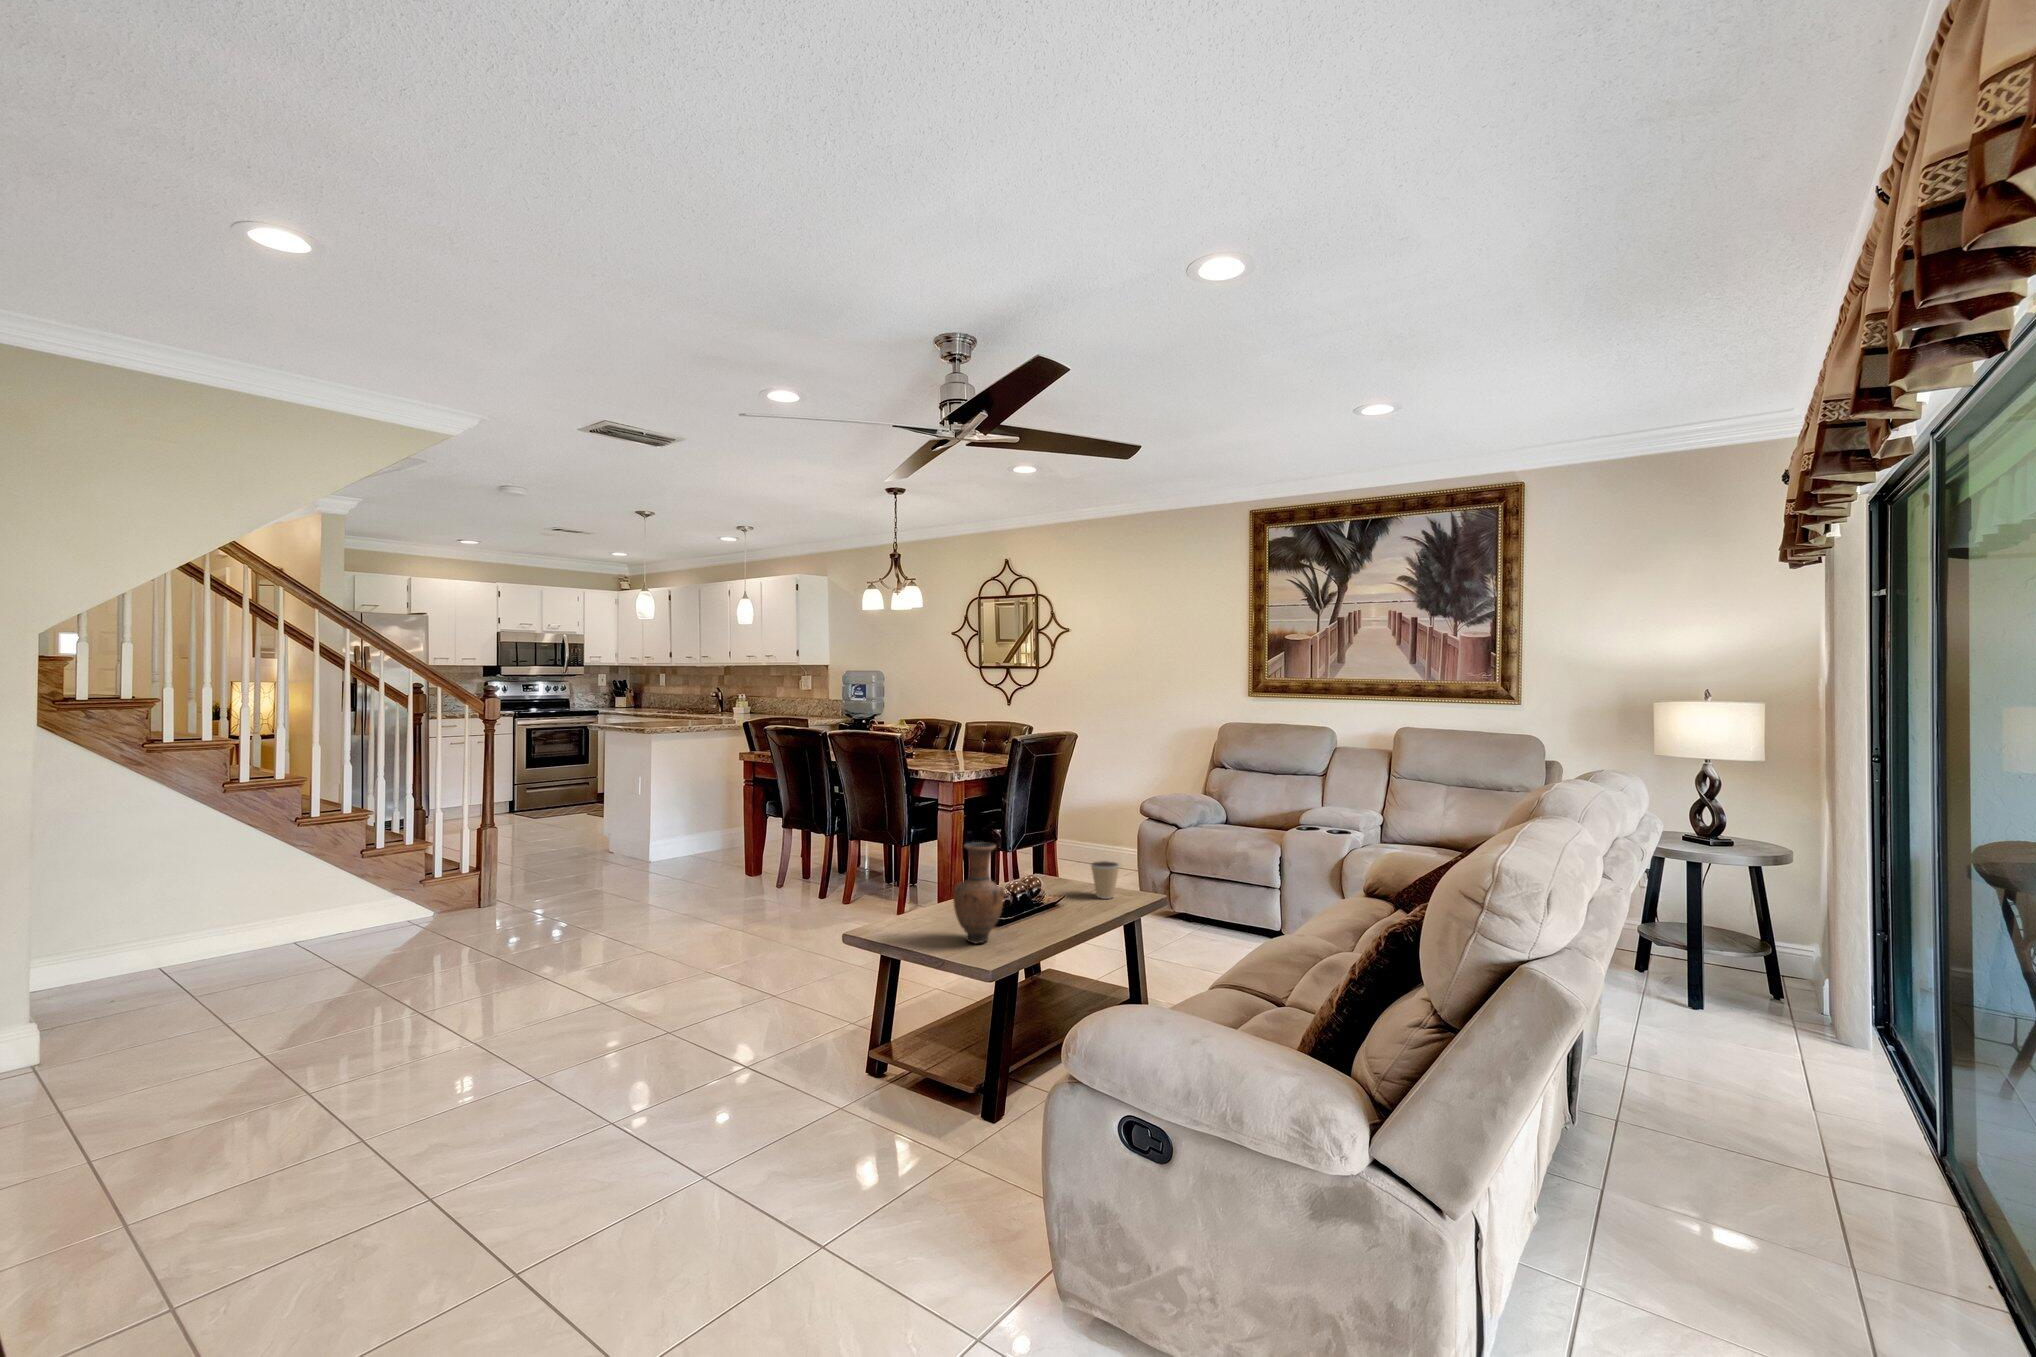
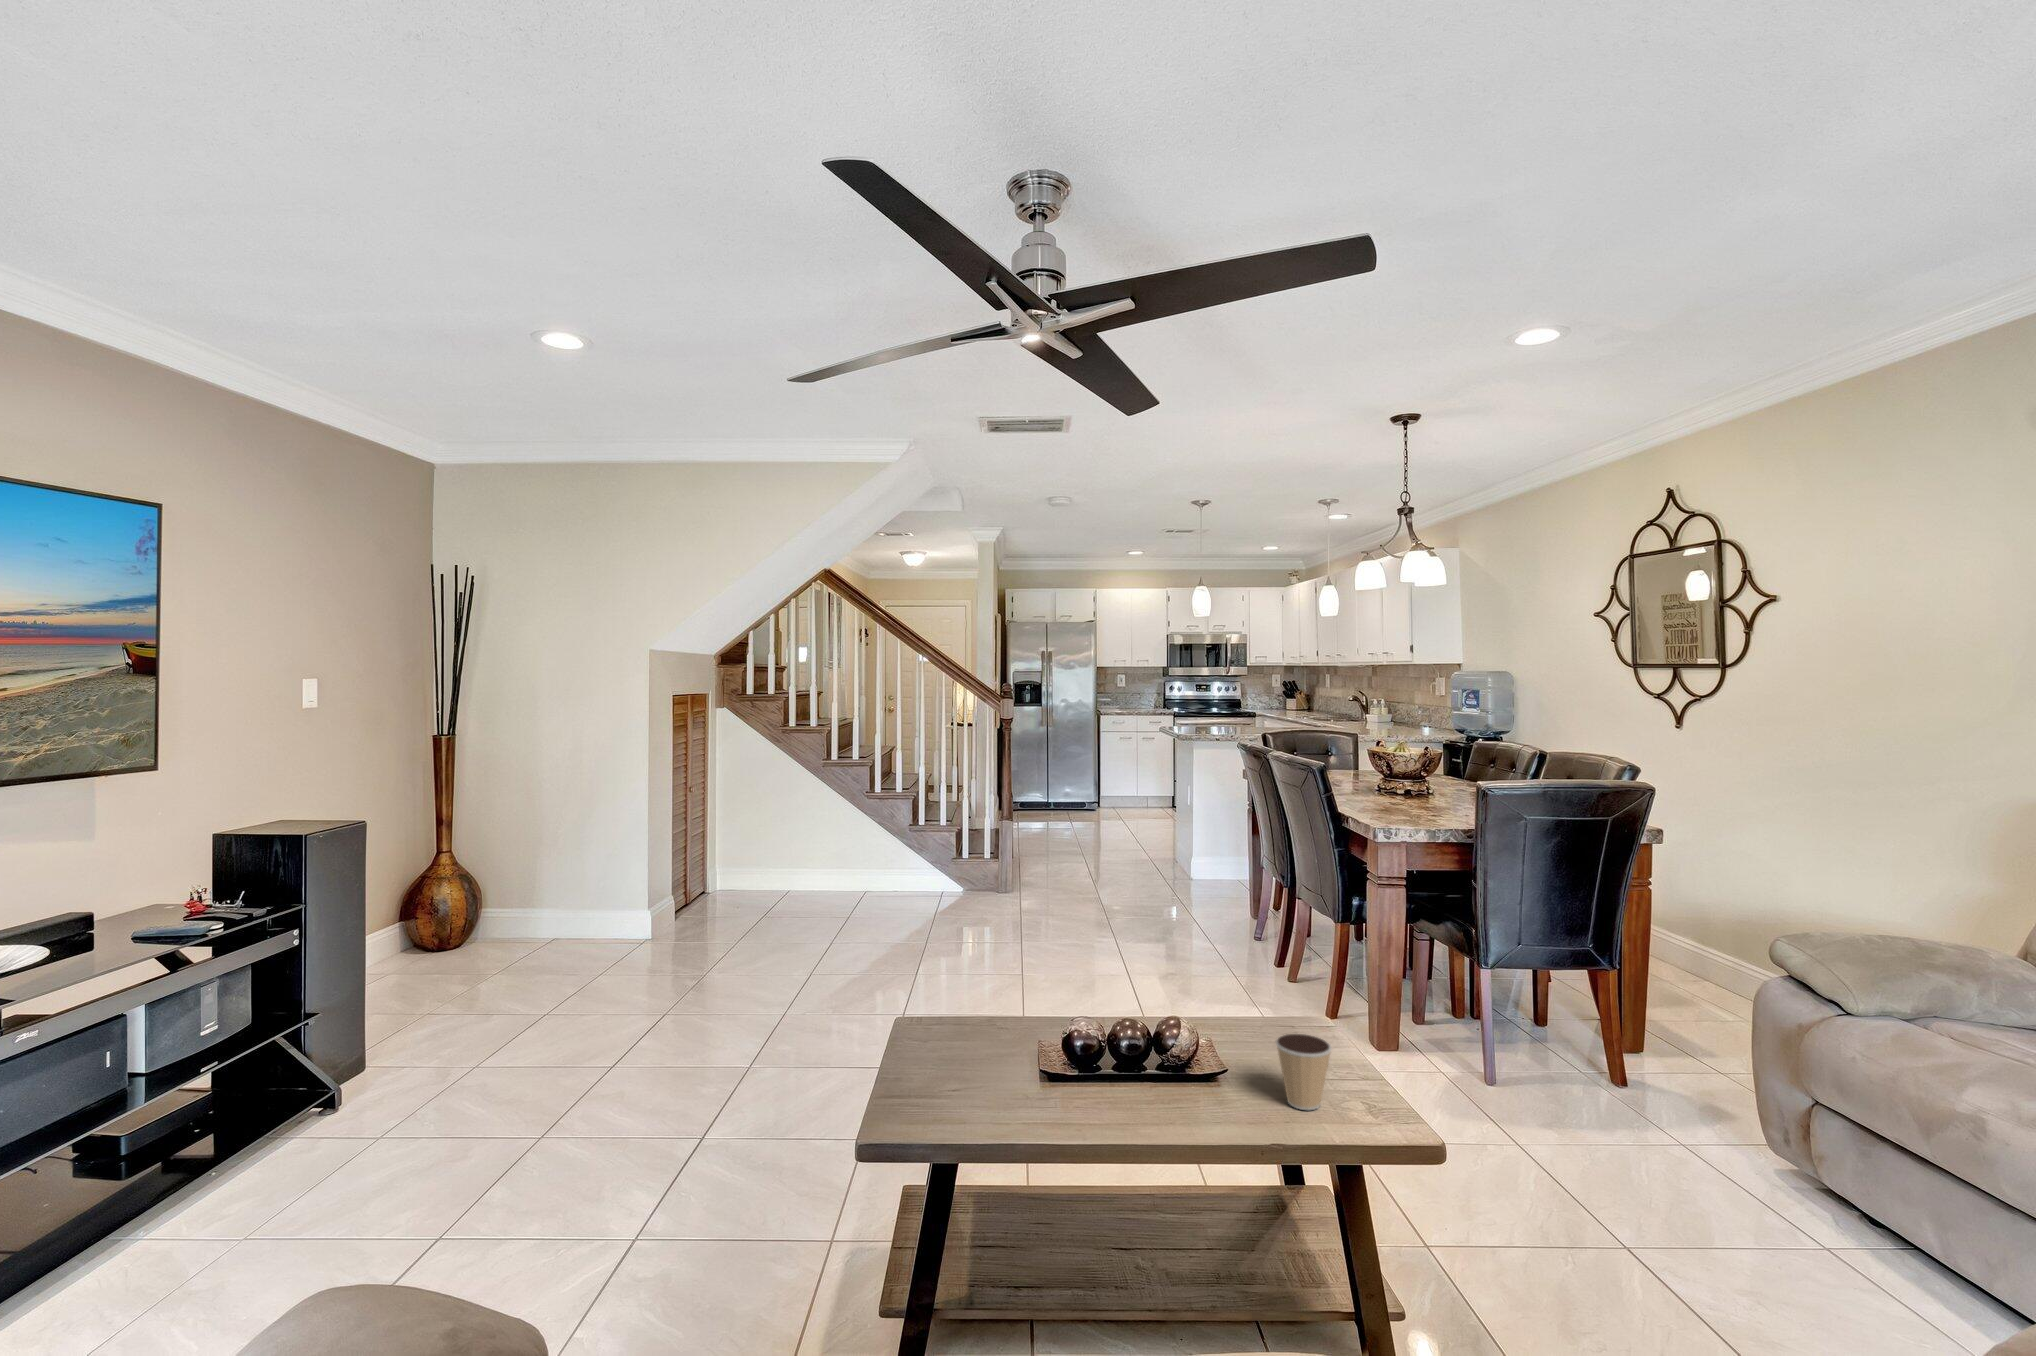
vase: present [953,842,1005,944] -> none [926,949,1001,1107]

